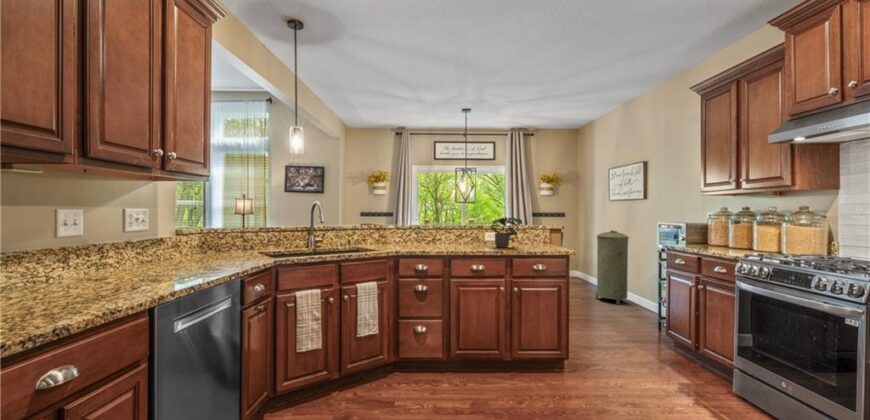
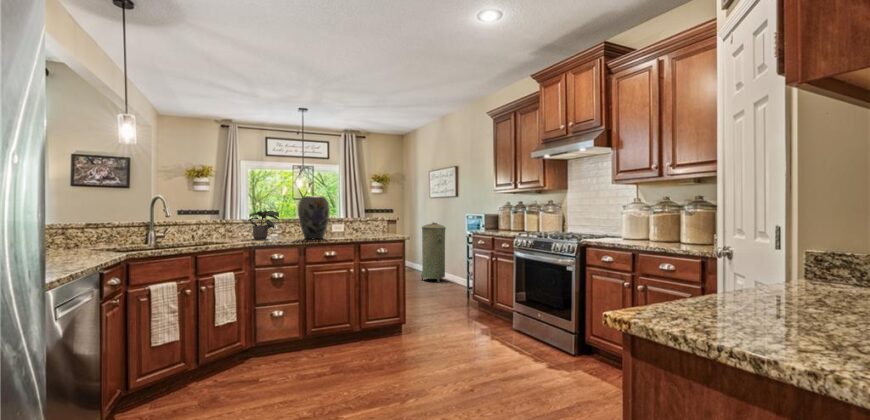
vase: none [443,202,477,250] -> present [298,196,330,239]
potted plant: present [491,217,523,247] -> present [248,210,279,239]

